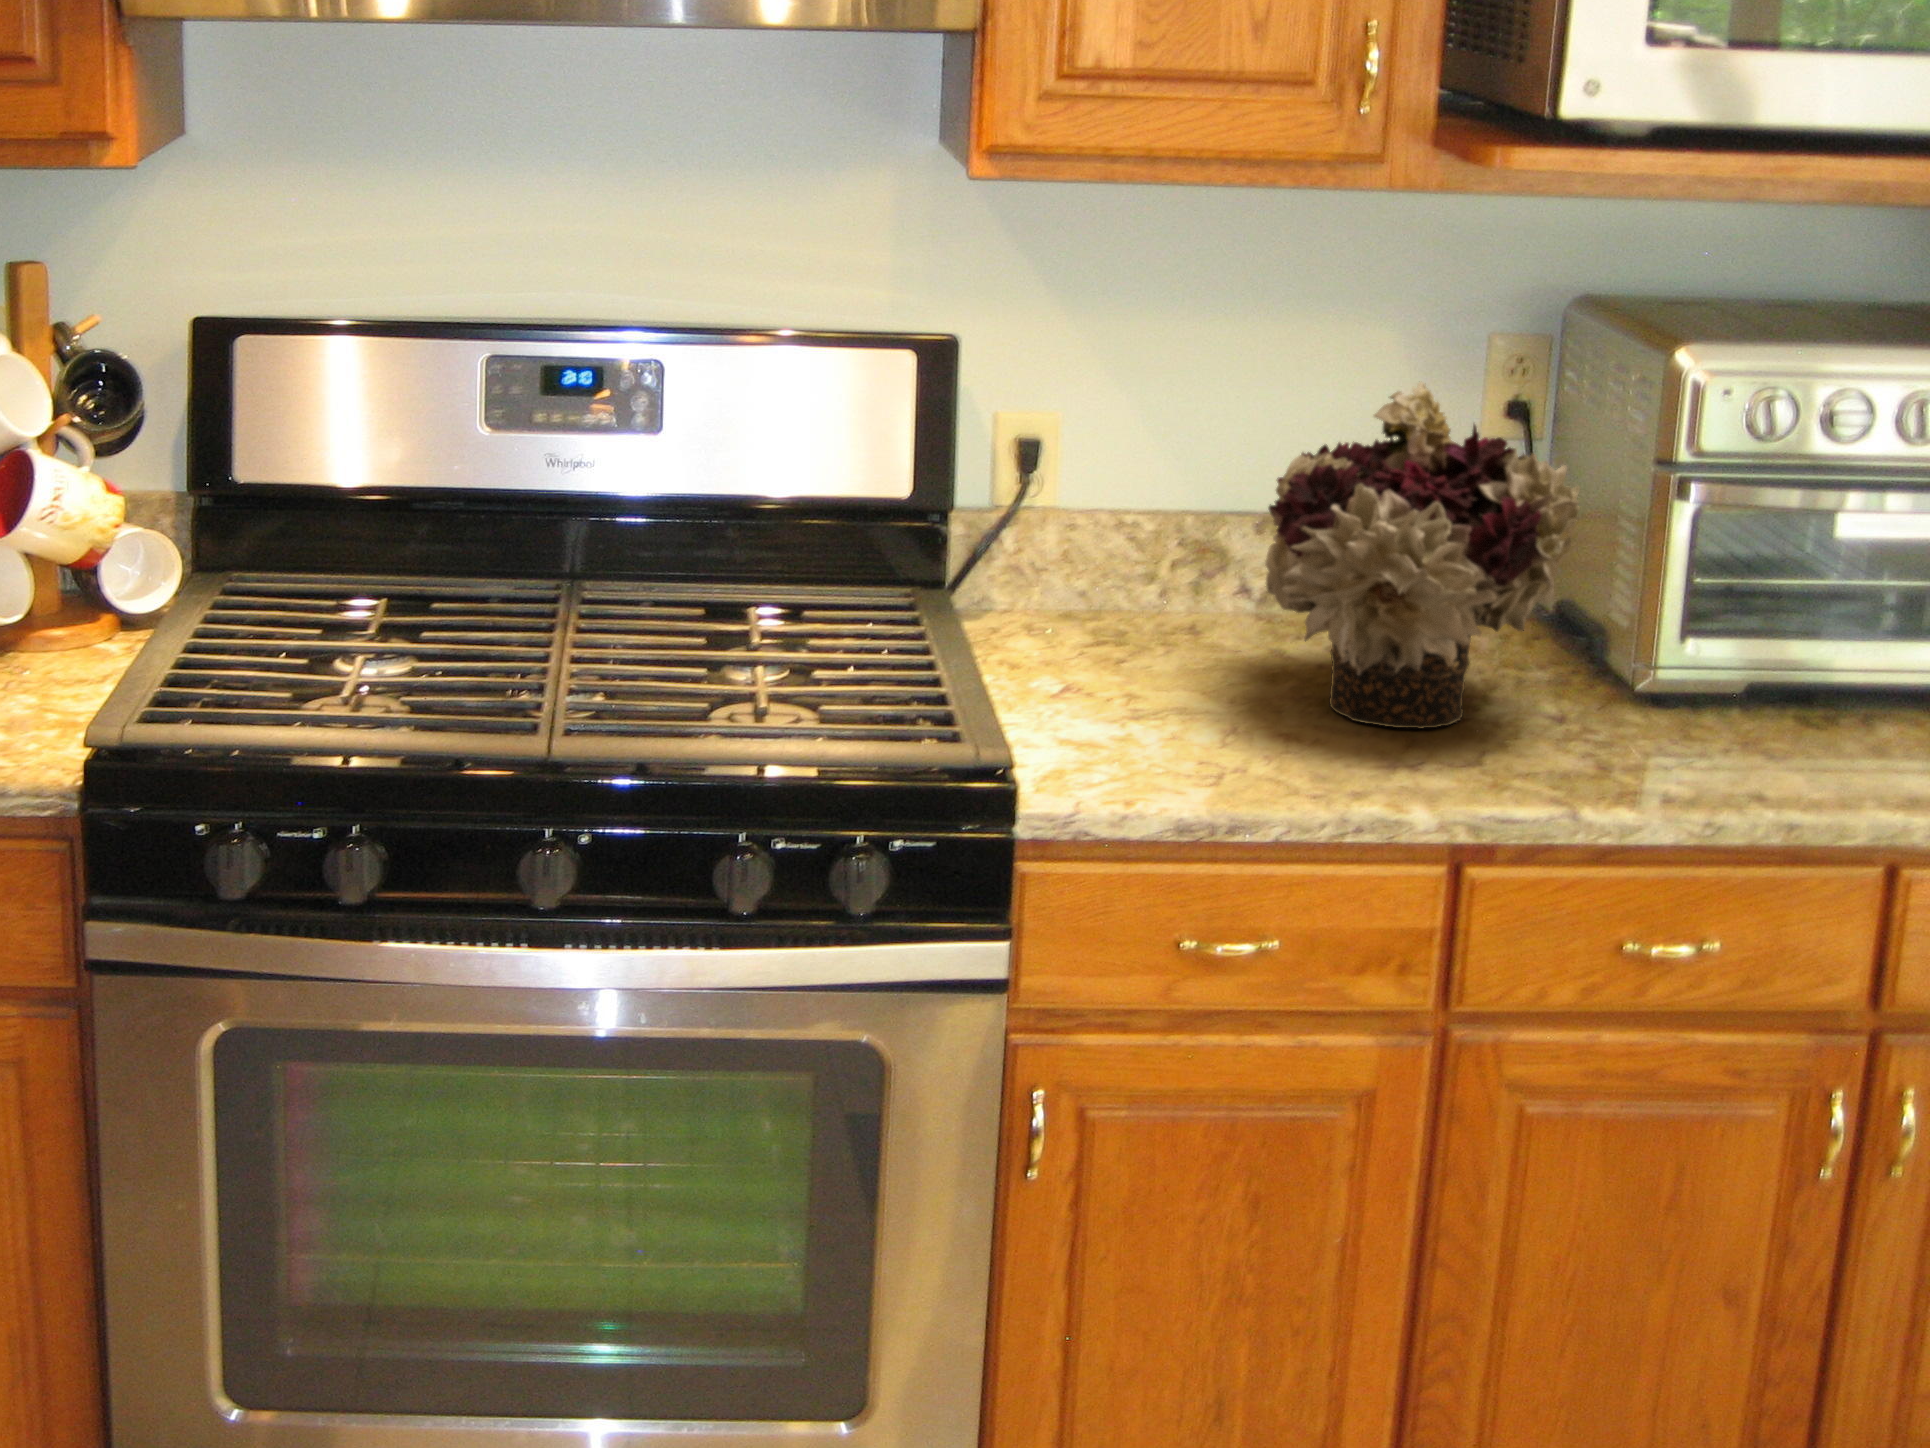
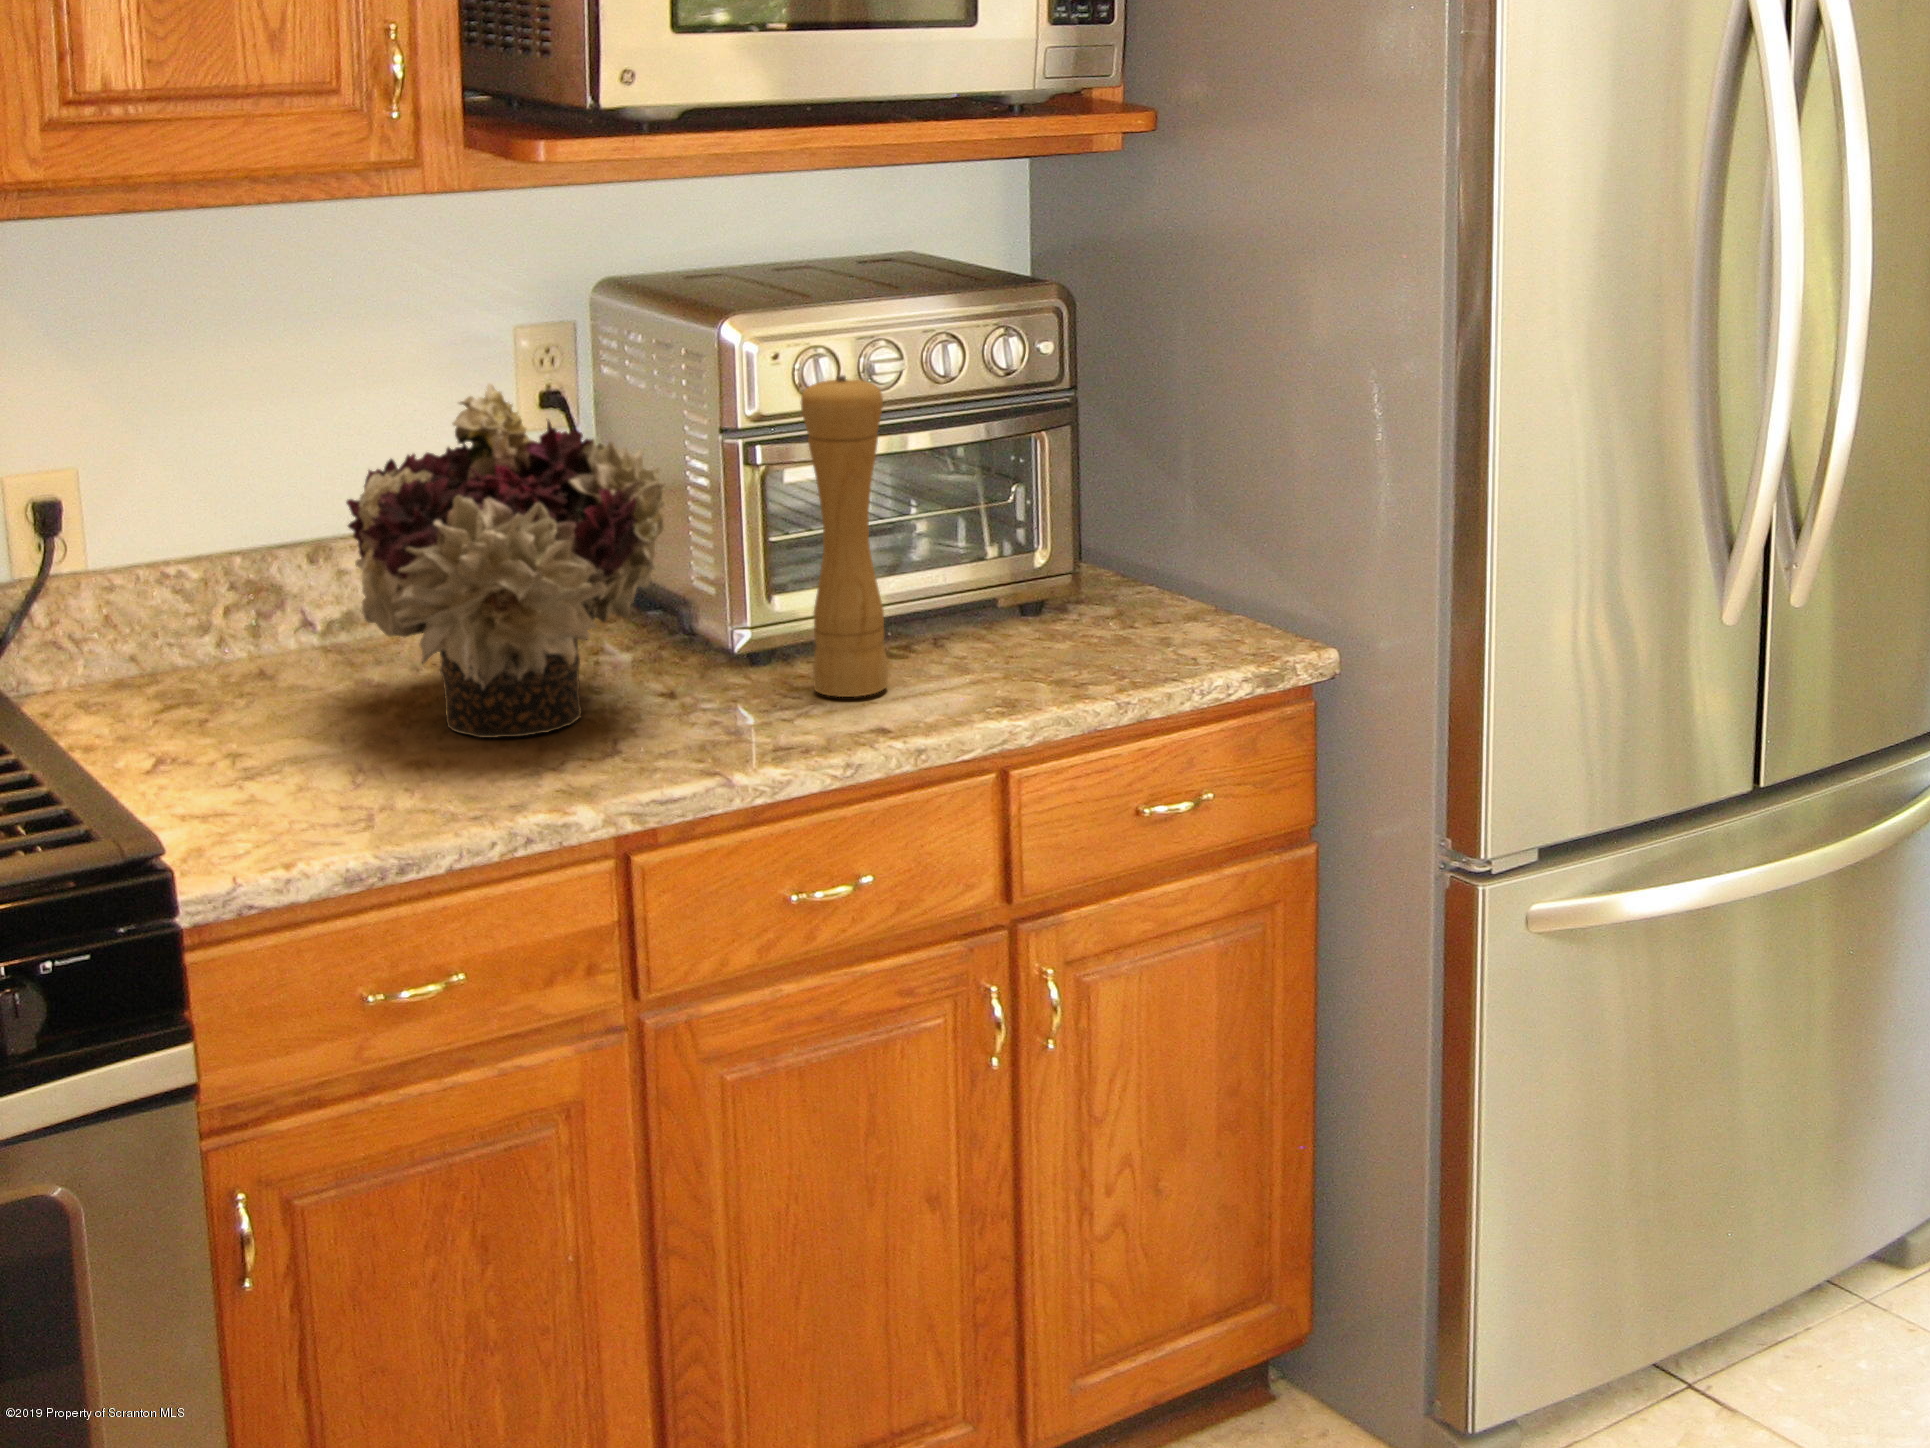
pepper mill: none [1715,415,1845,756] -> present [801,375,888,697]

